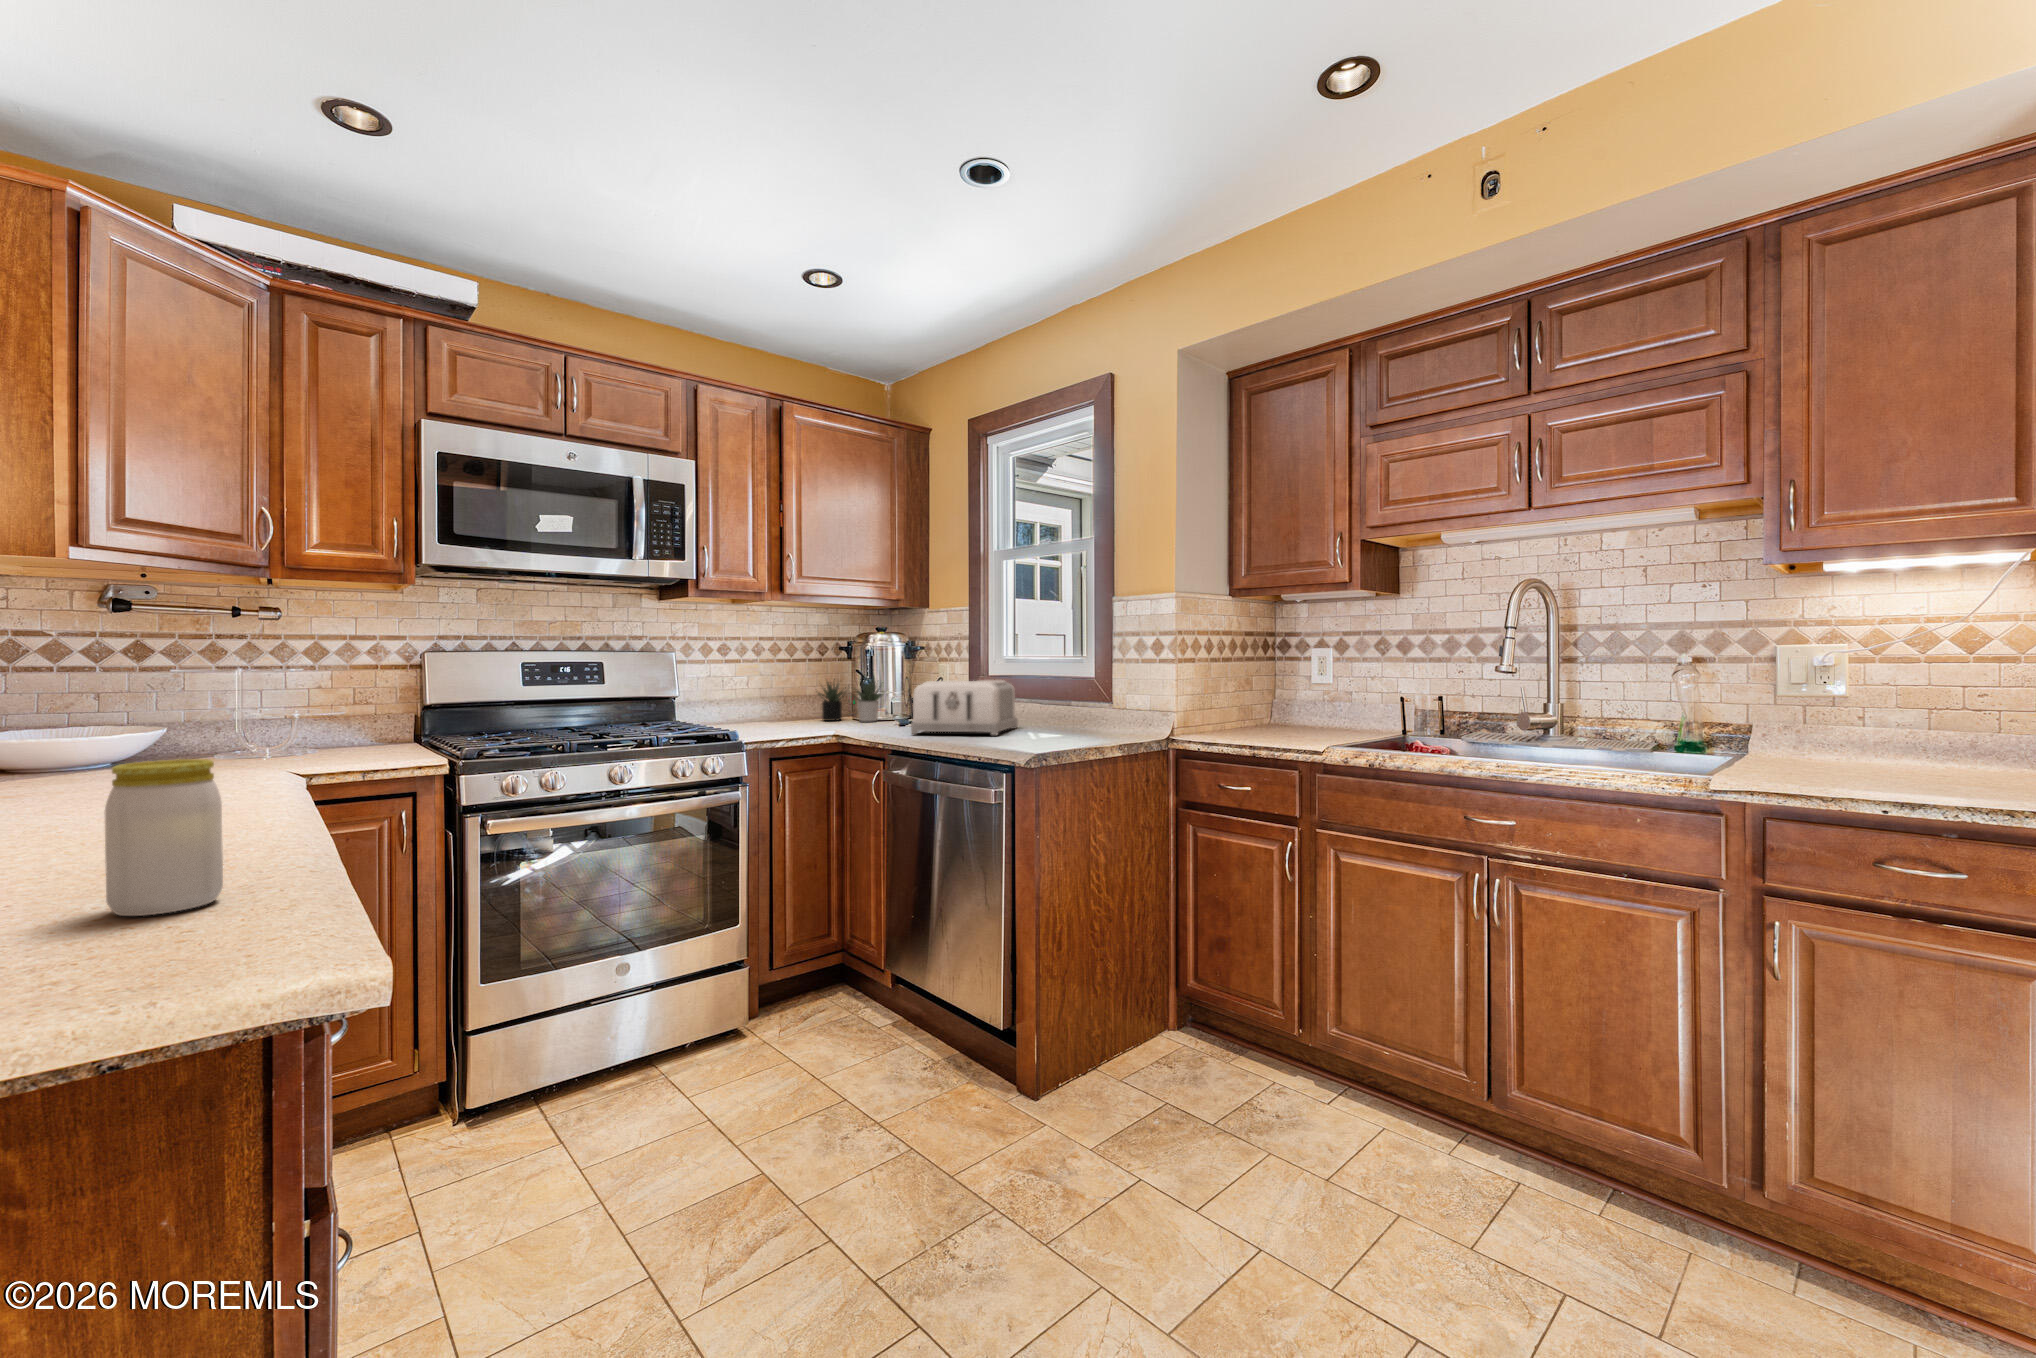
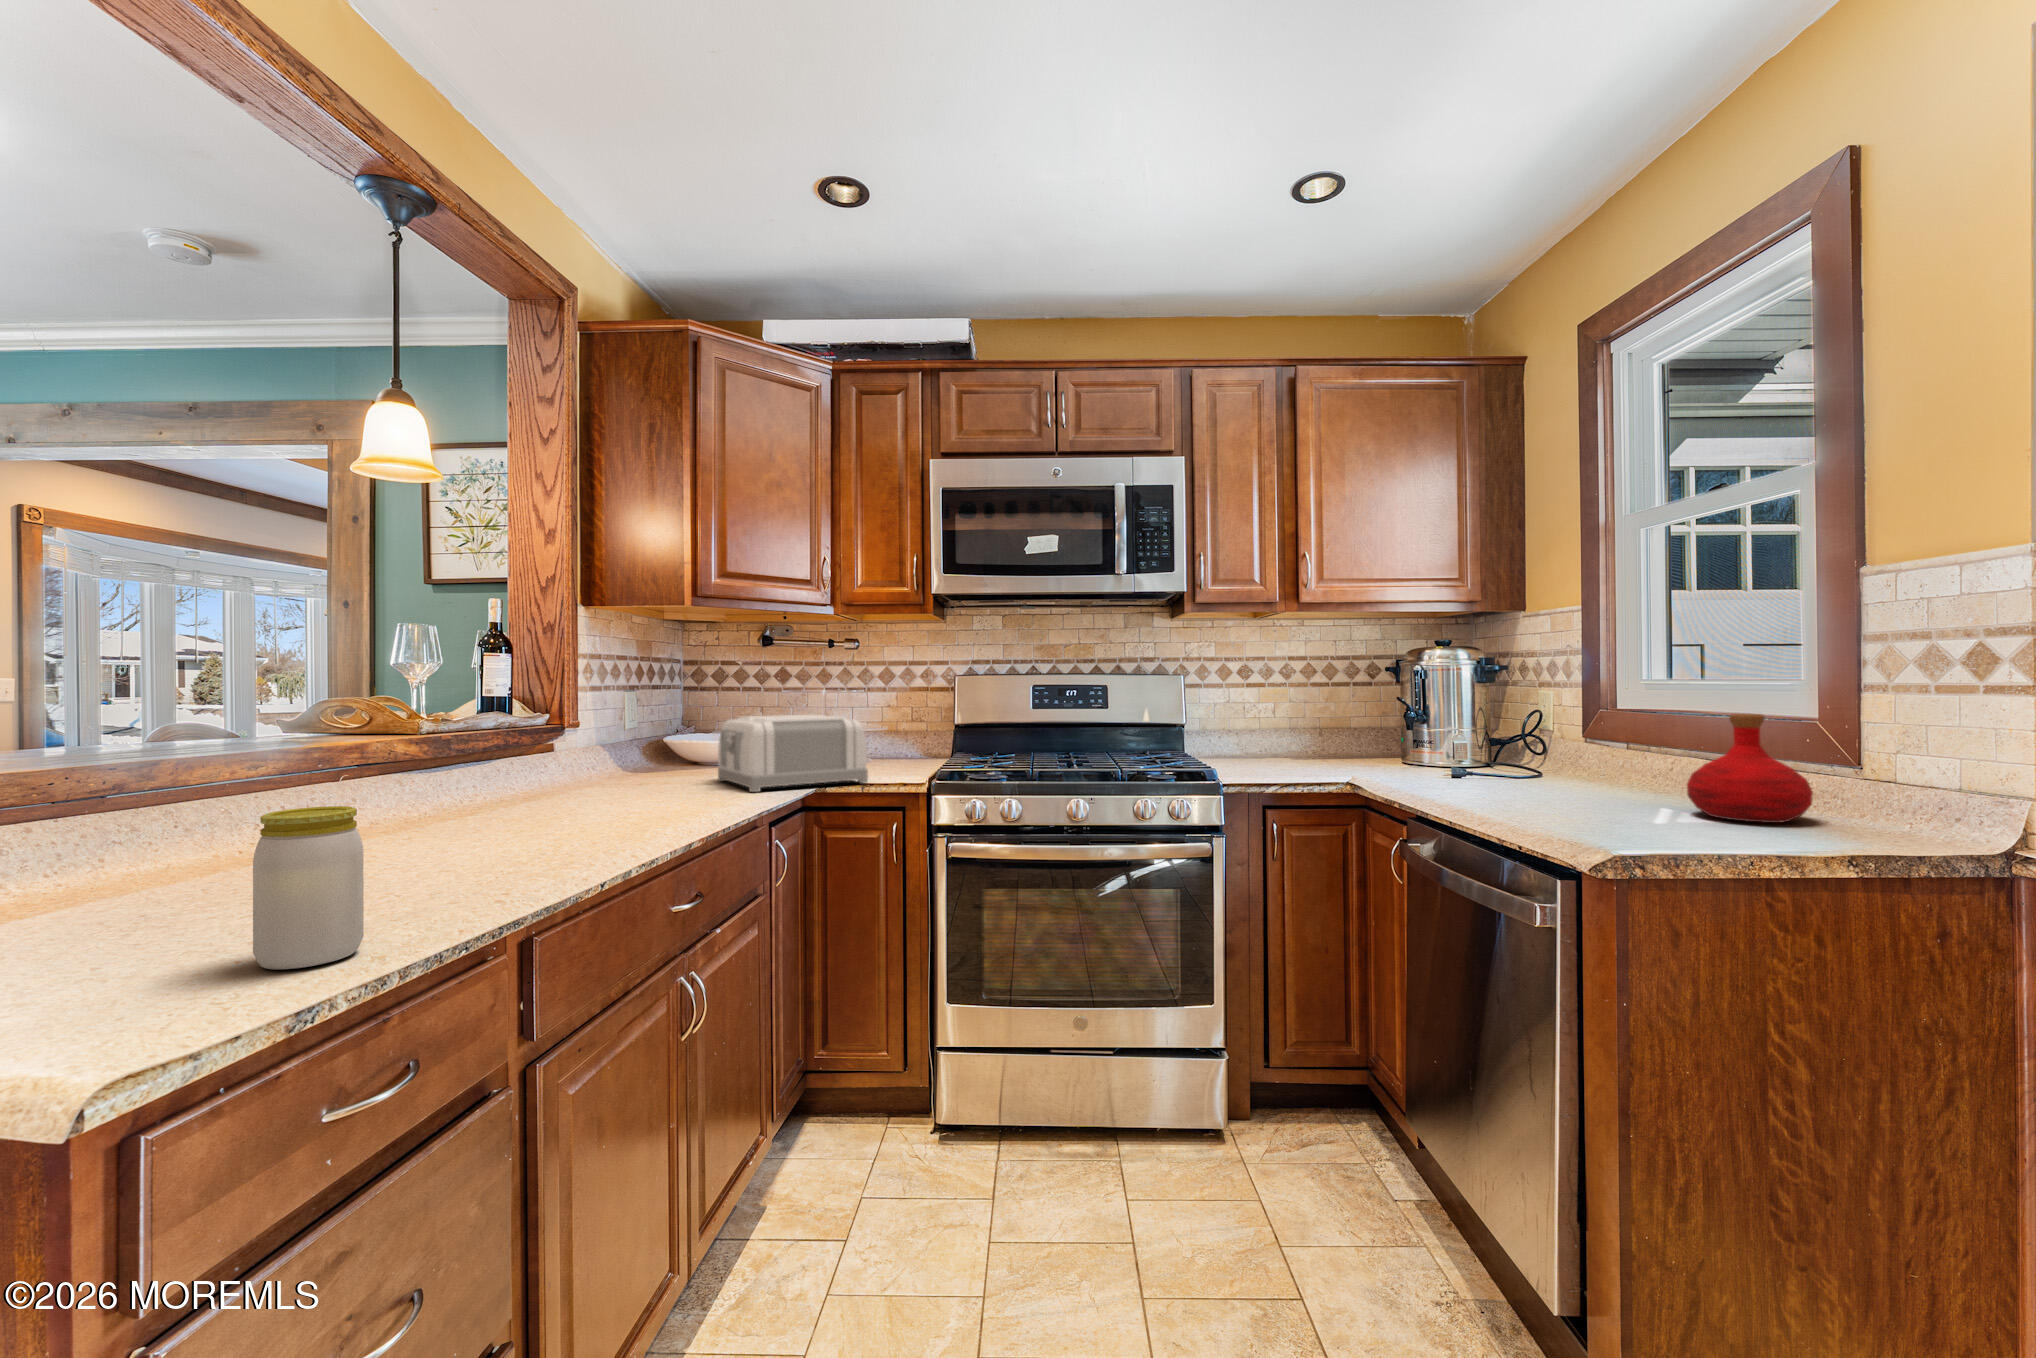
bottle: none [1043,676,1098,737] -> present [1687,714,1813,823]
succulent plant: present [816,679,882,722] -> none [1350,700,1451,764]
toaster: present [911,680,1018,735] -> present [713,715,868,792]

